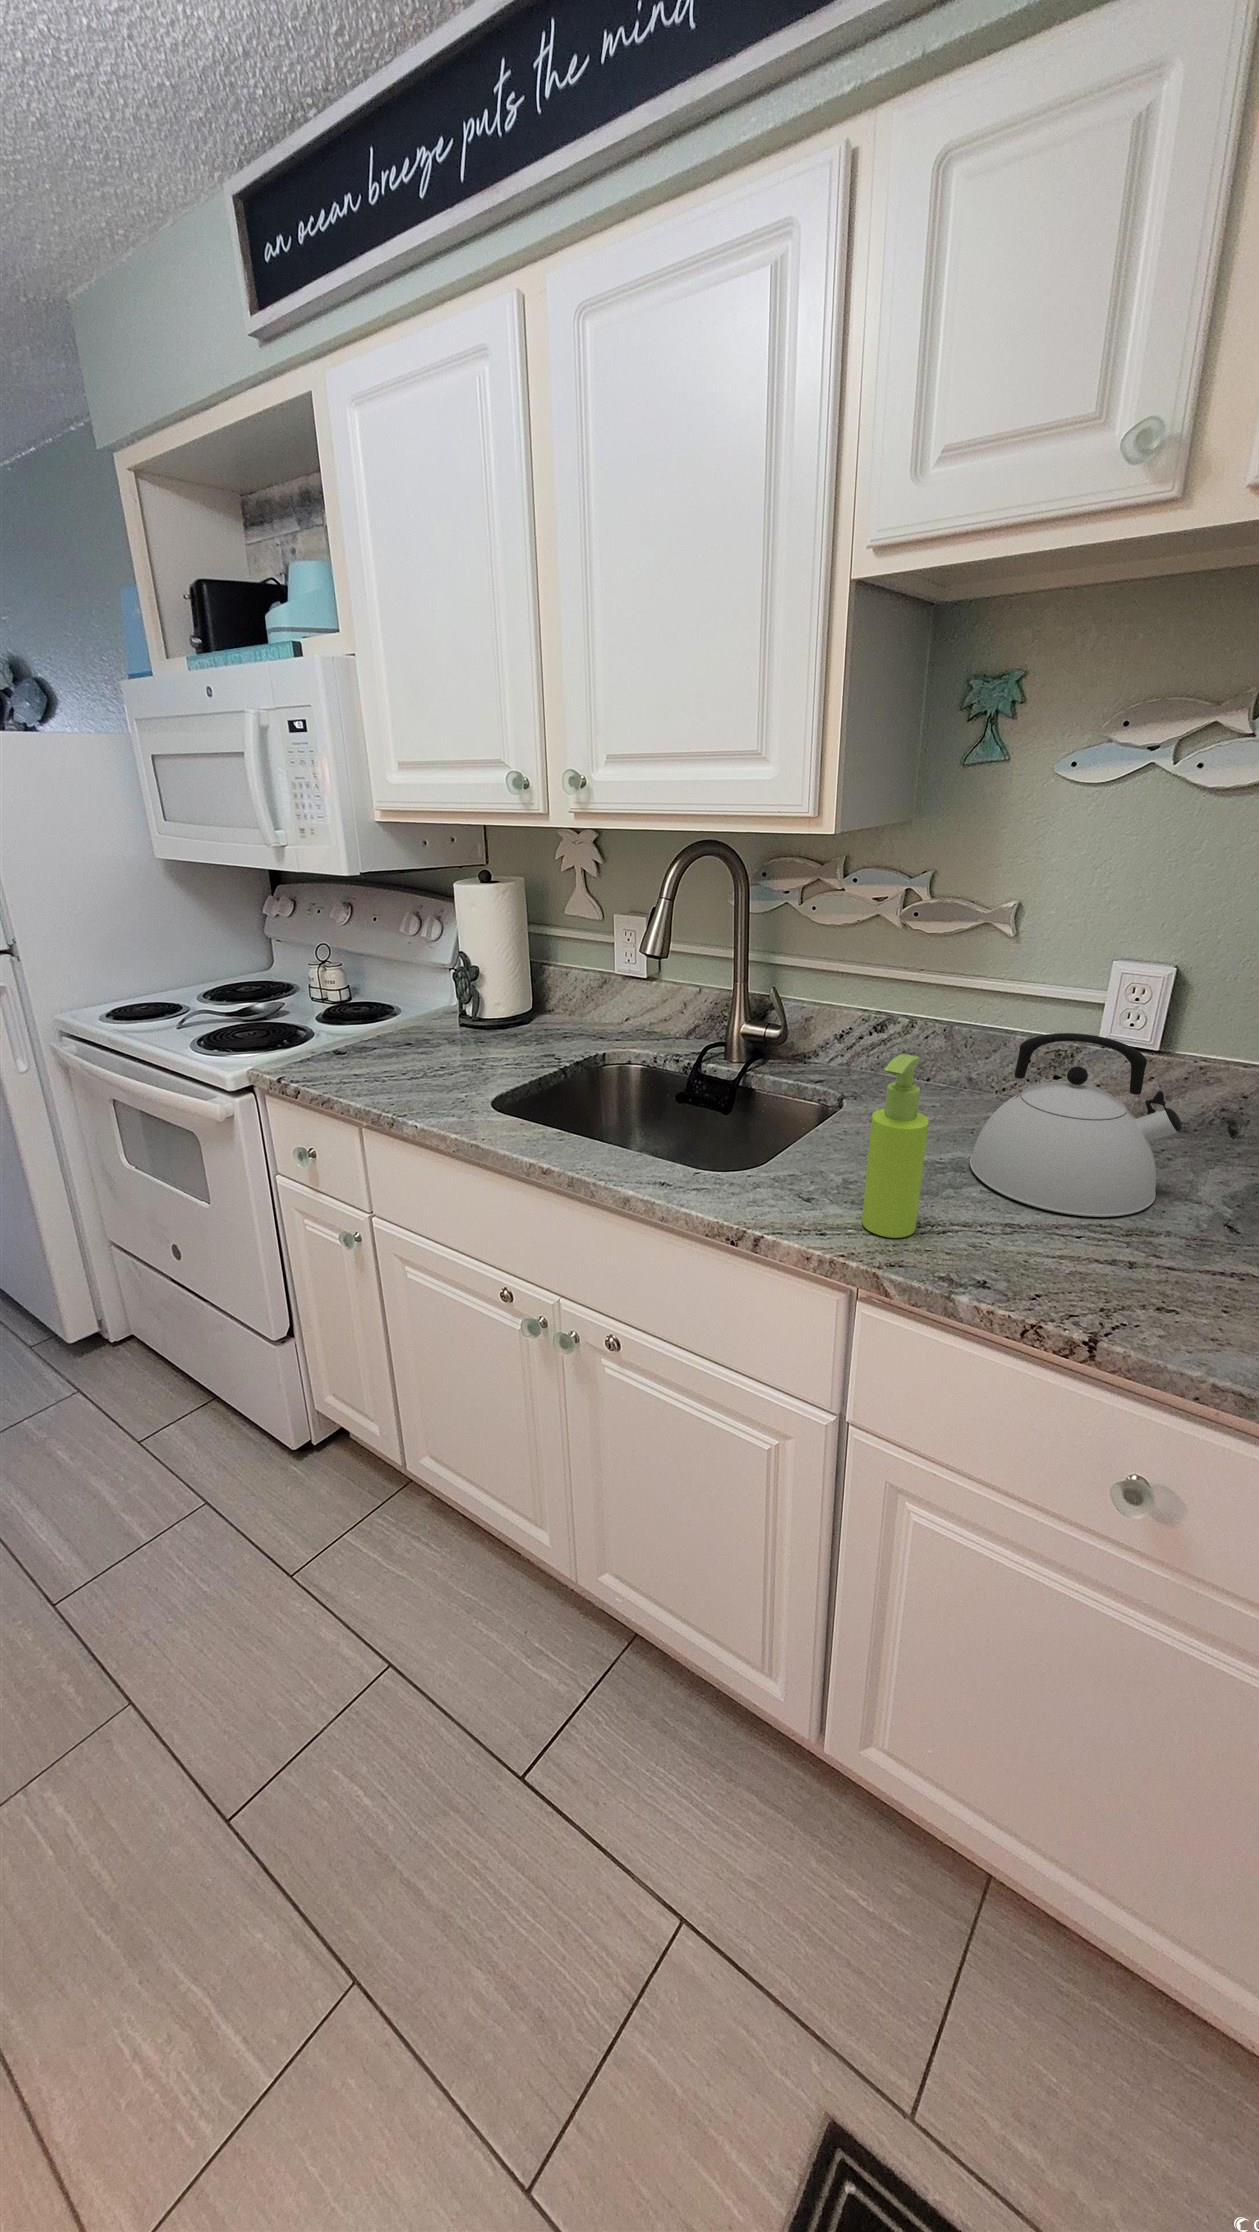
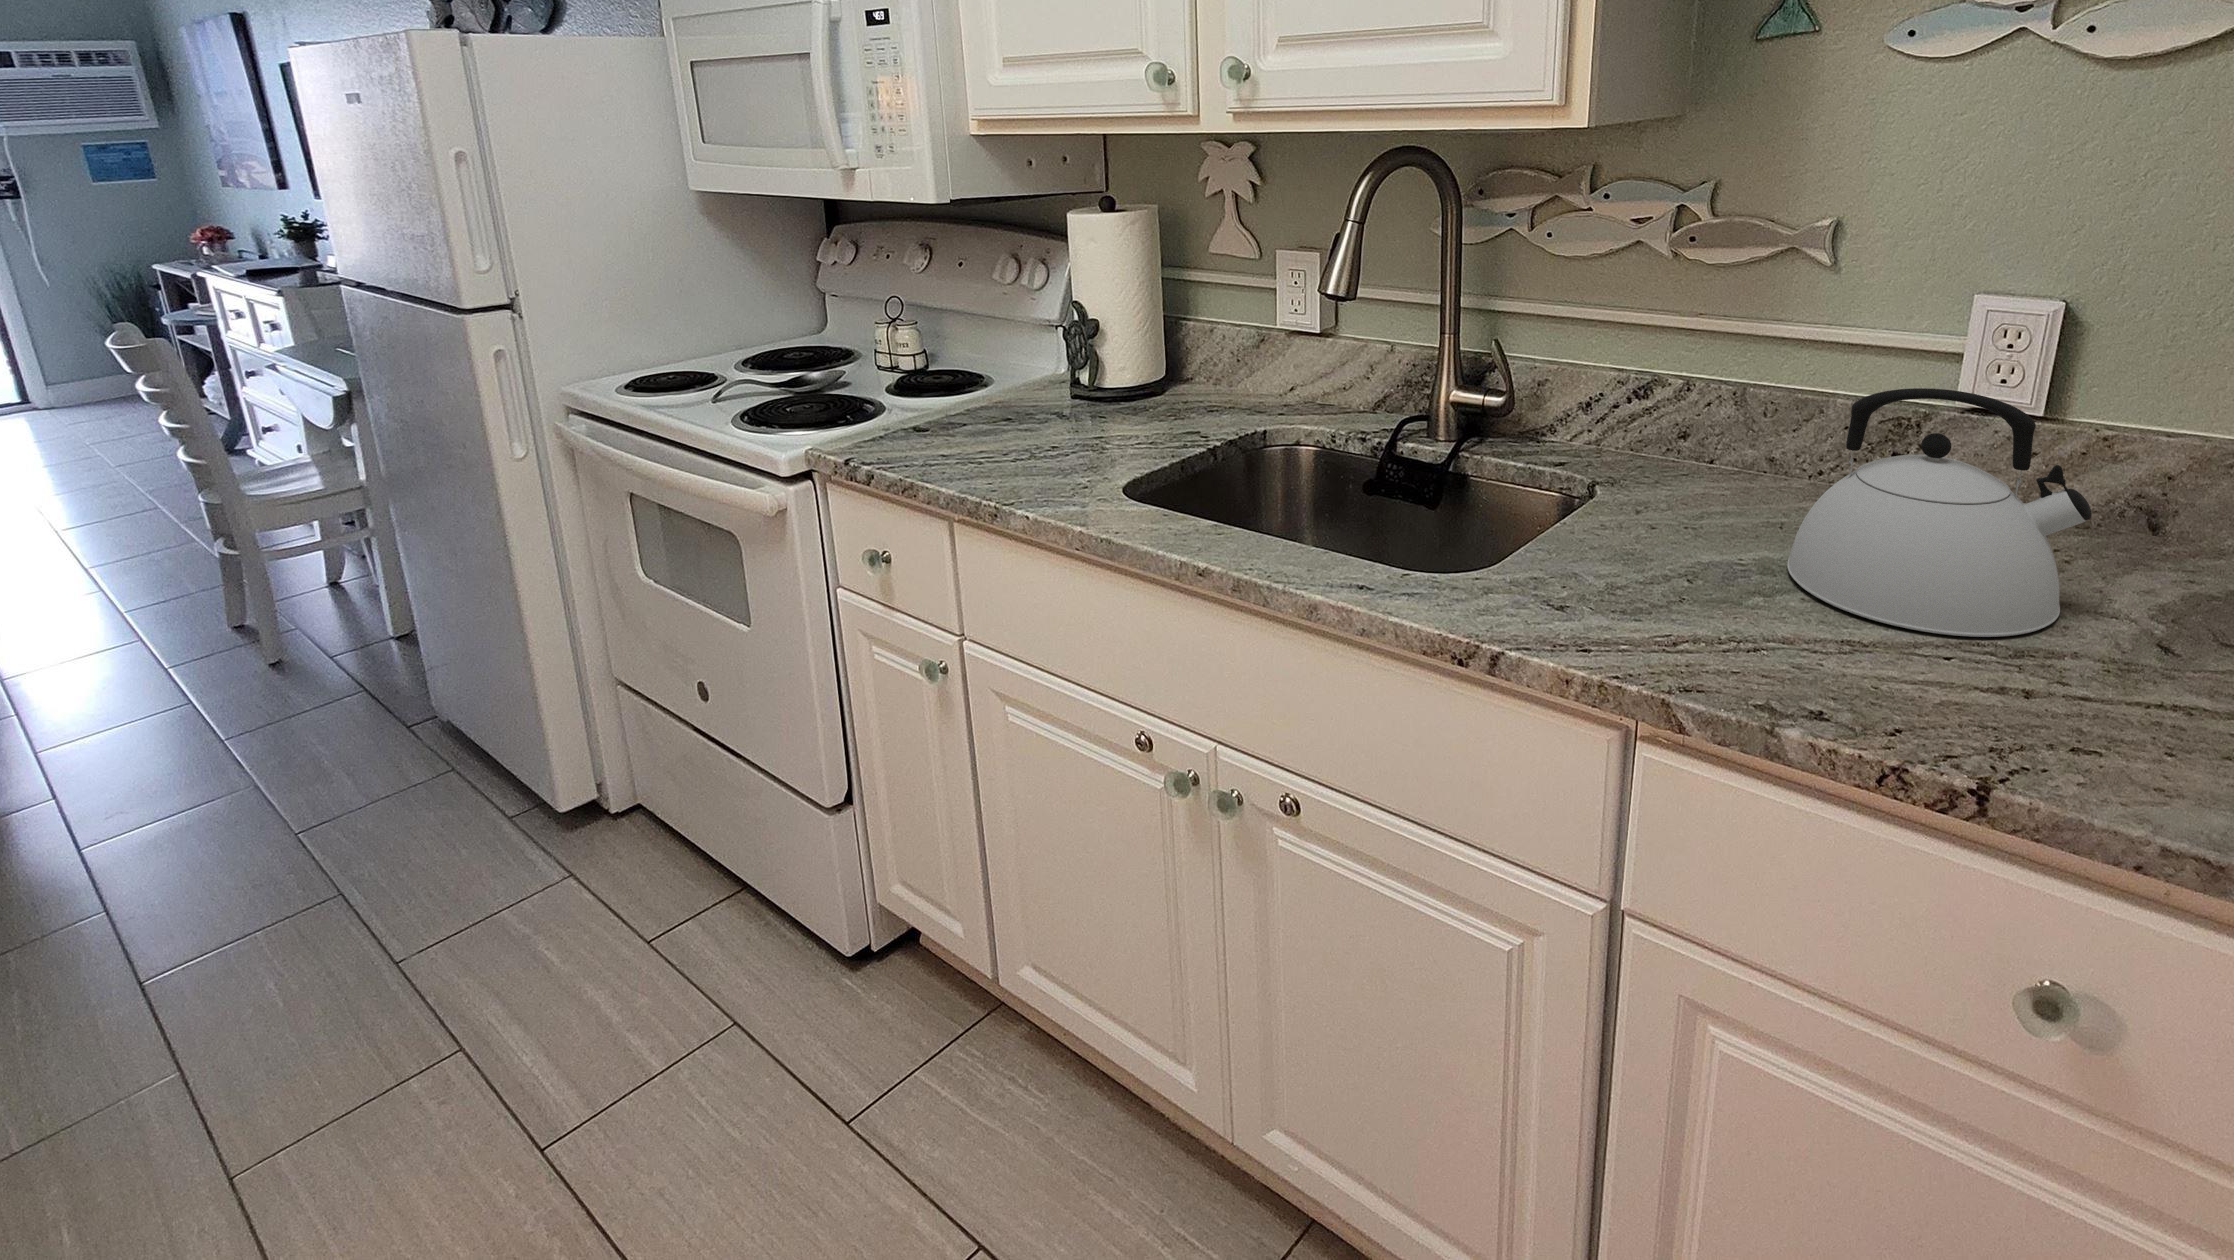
soap dispenser: present [862,1054,929,1238] -> none [1642,414,1731,659]

